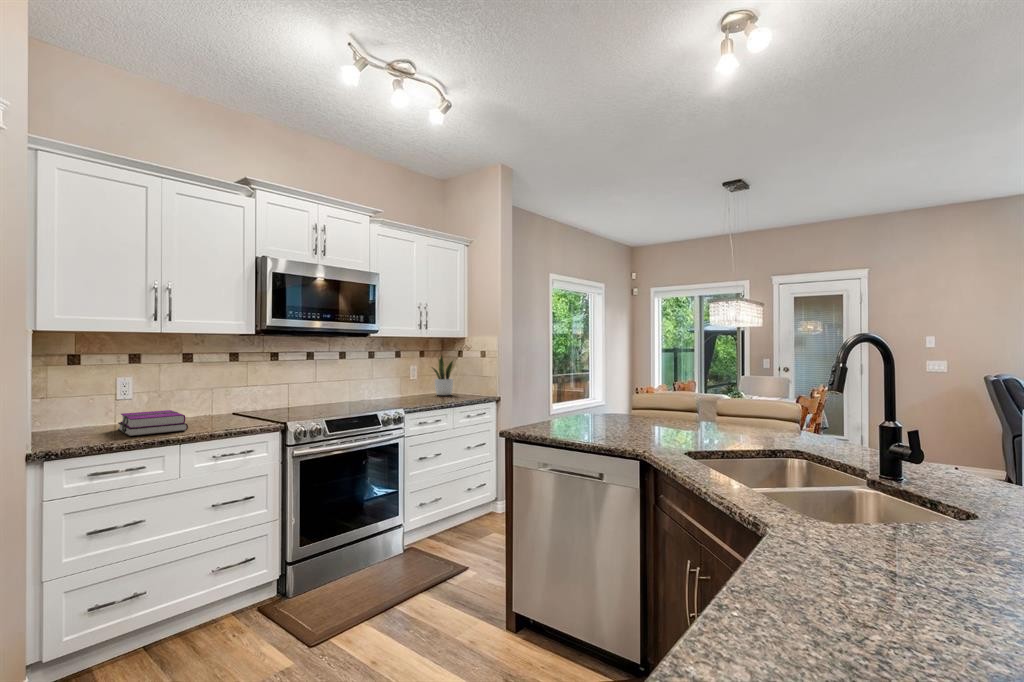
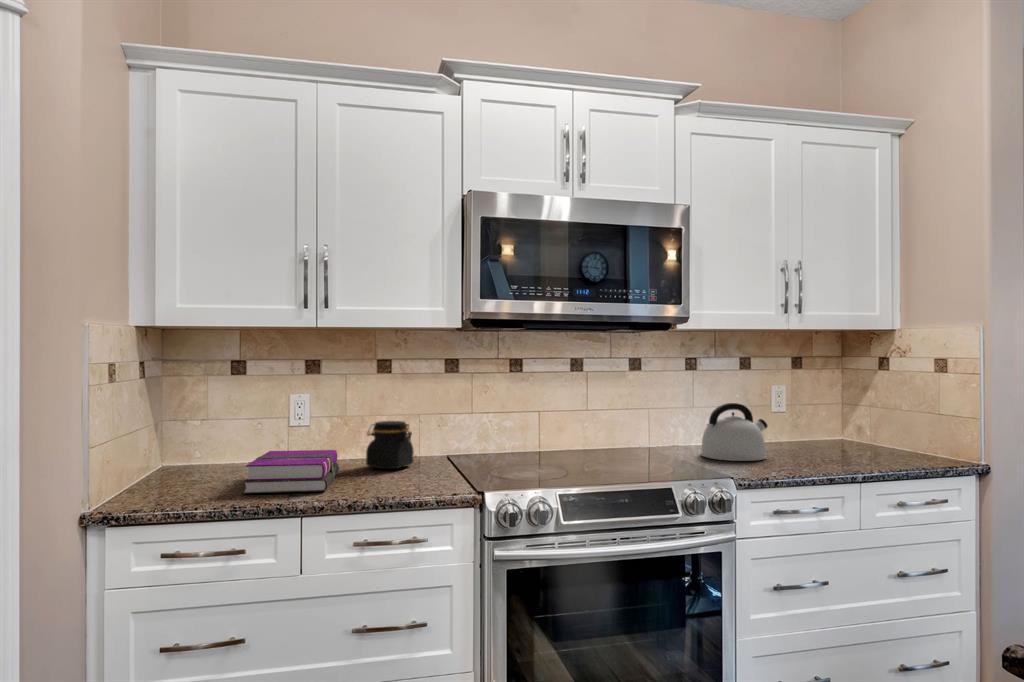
potted plant: present [432,355,453,395] -> none [812,360,879,450]
kettle: none [380,374,412,403] -> present [701,403,768,461]
jar: none [186,391,221,420] -> present [366,421,414,469]

